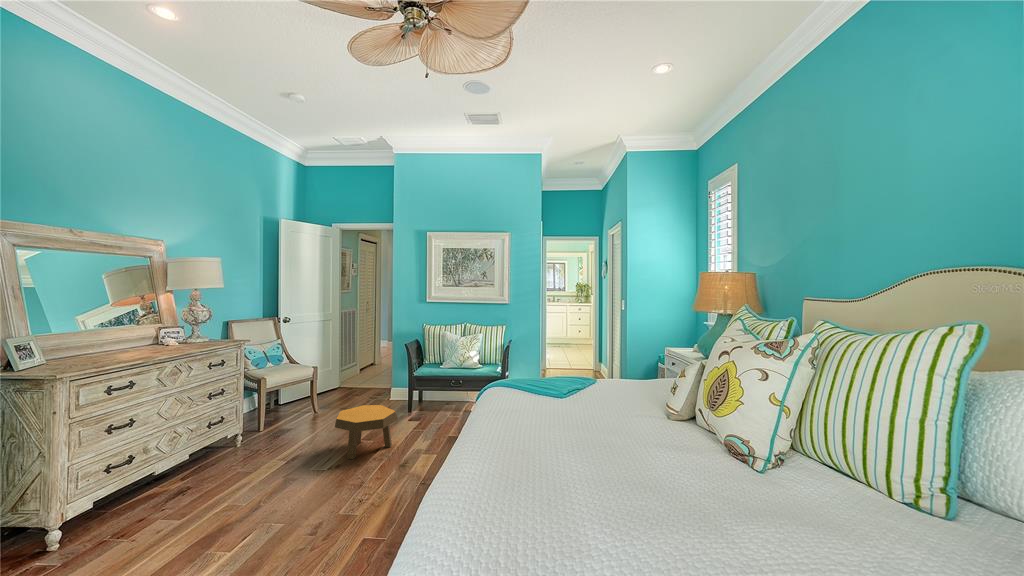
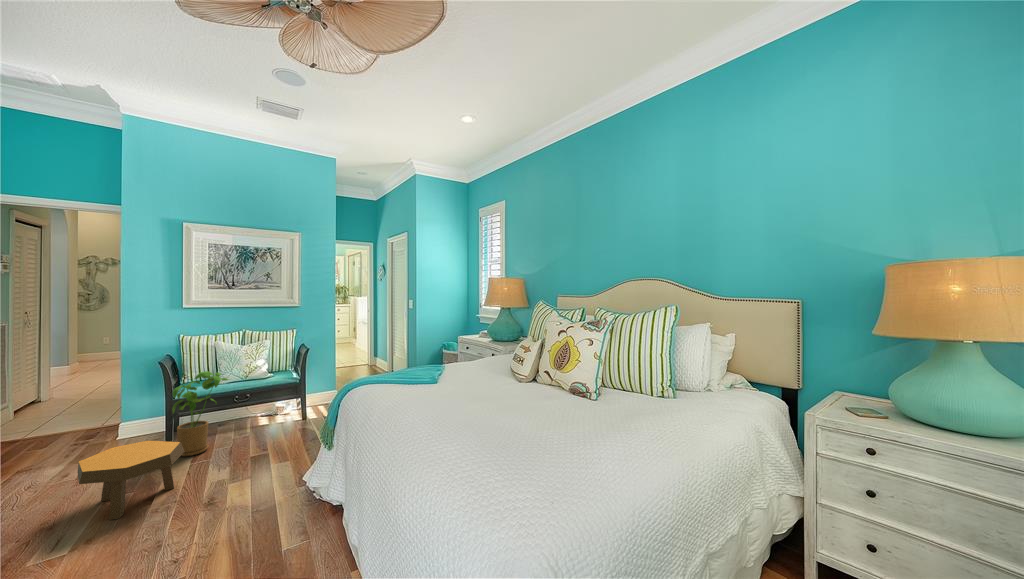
house plant: none [404,356,443,424] -> present [172,371,229,456]

